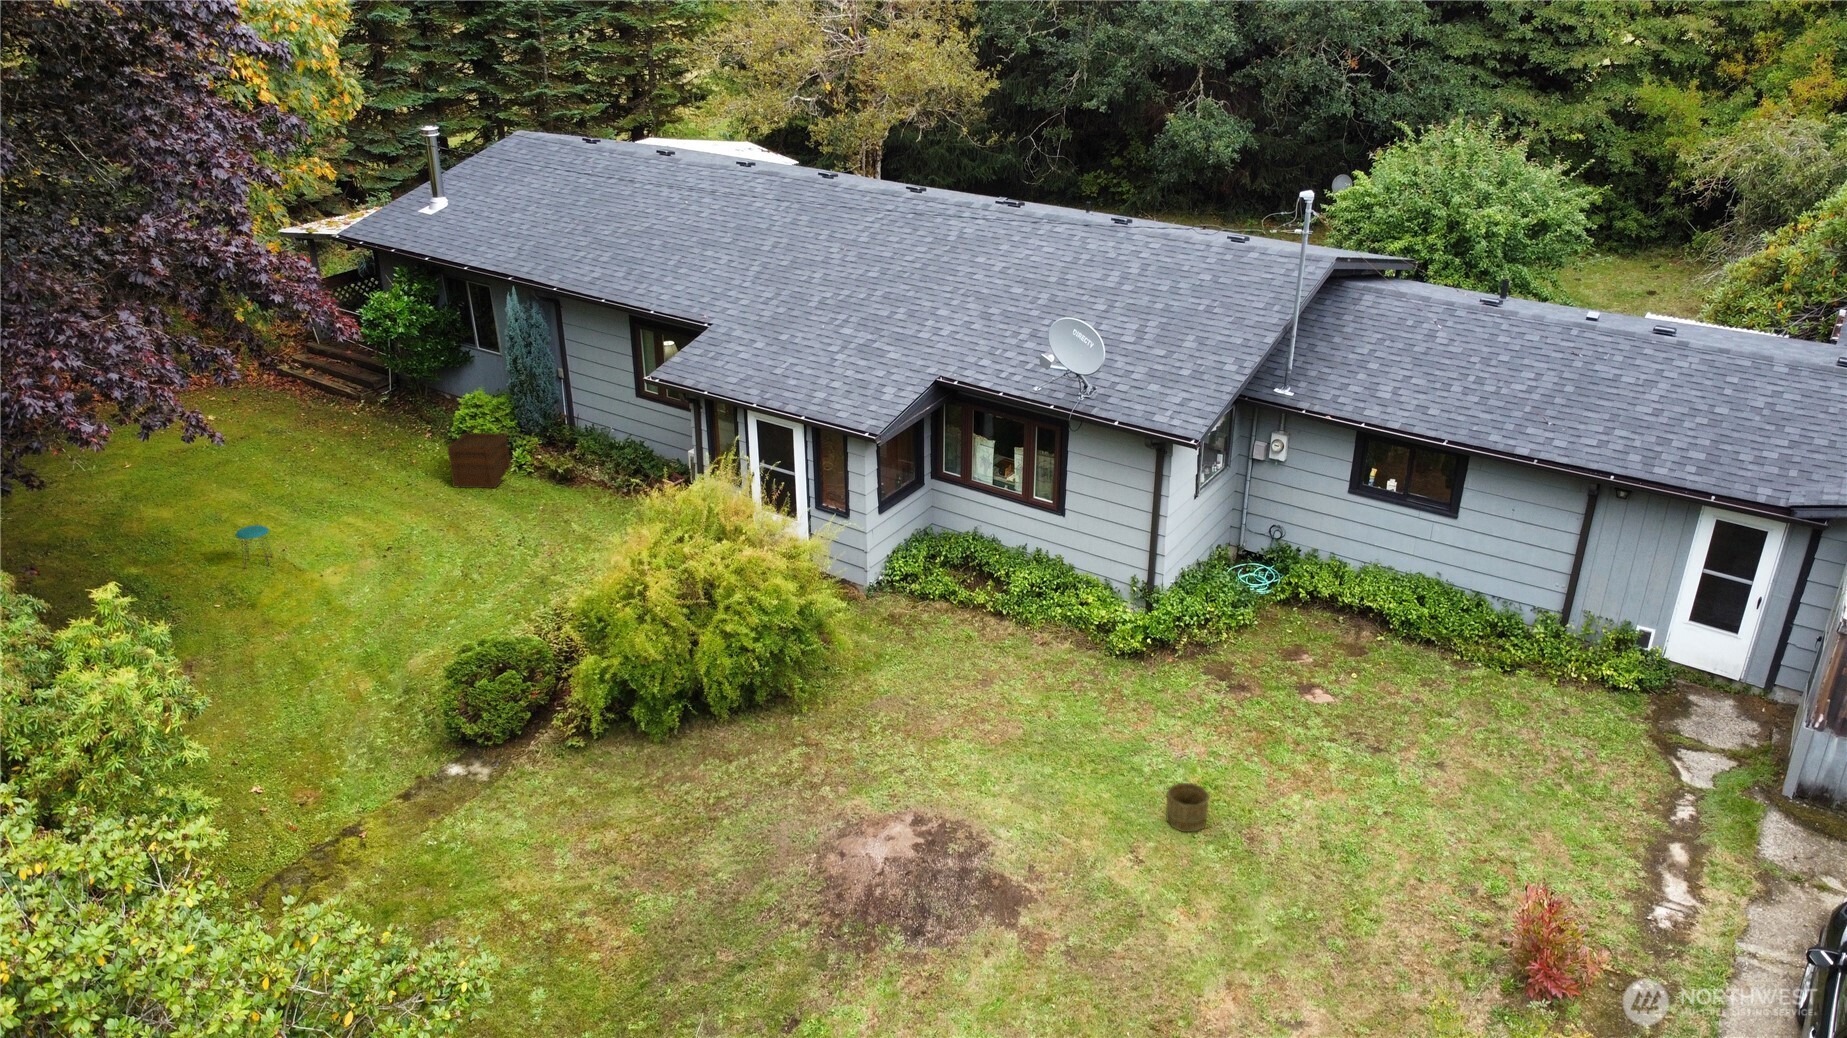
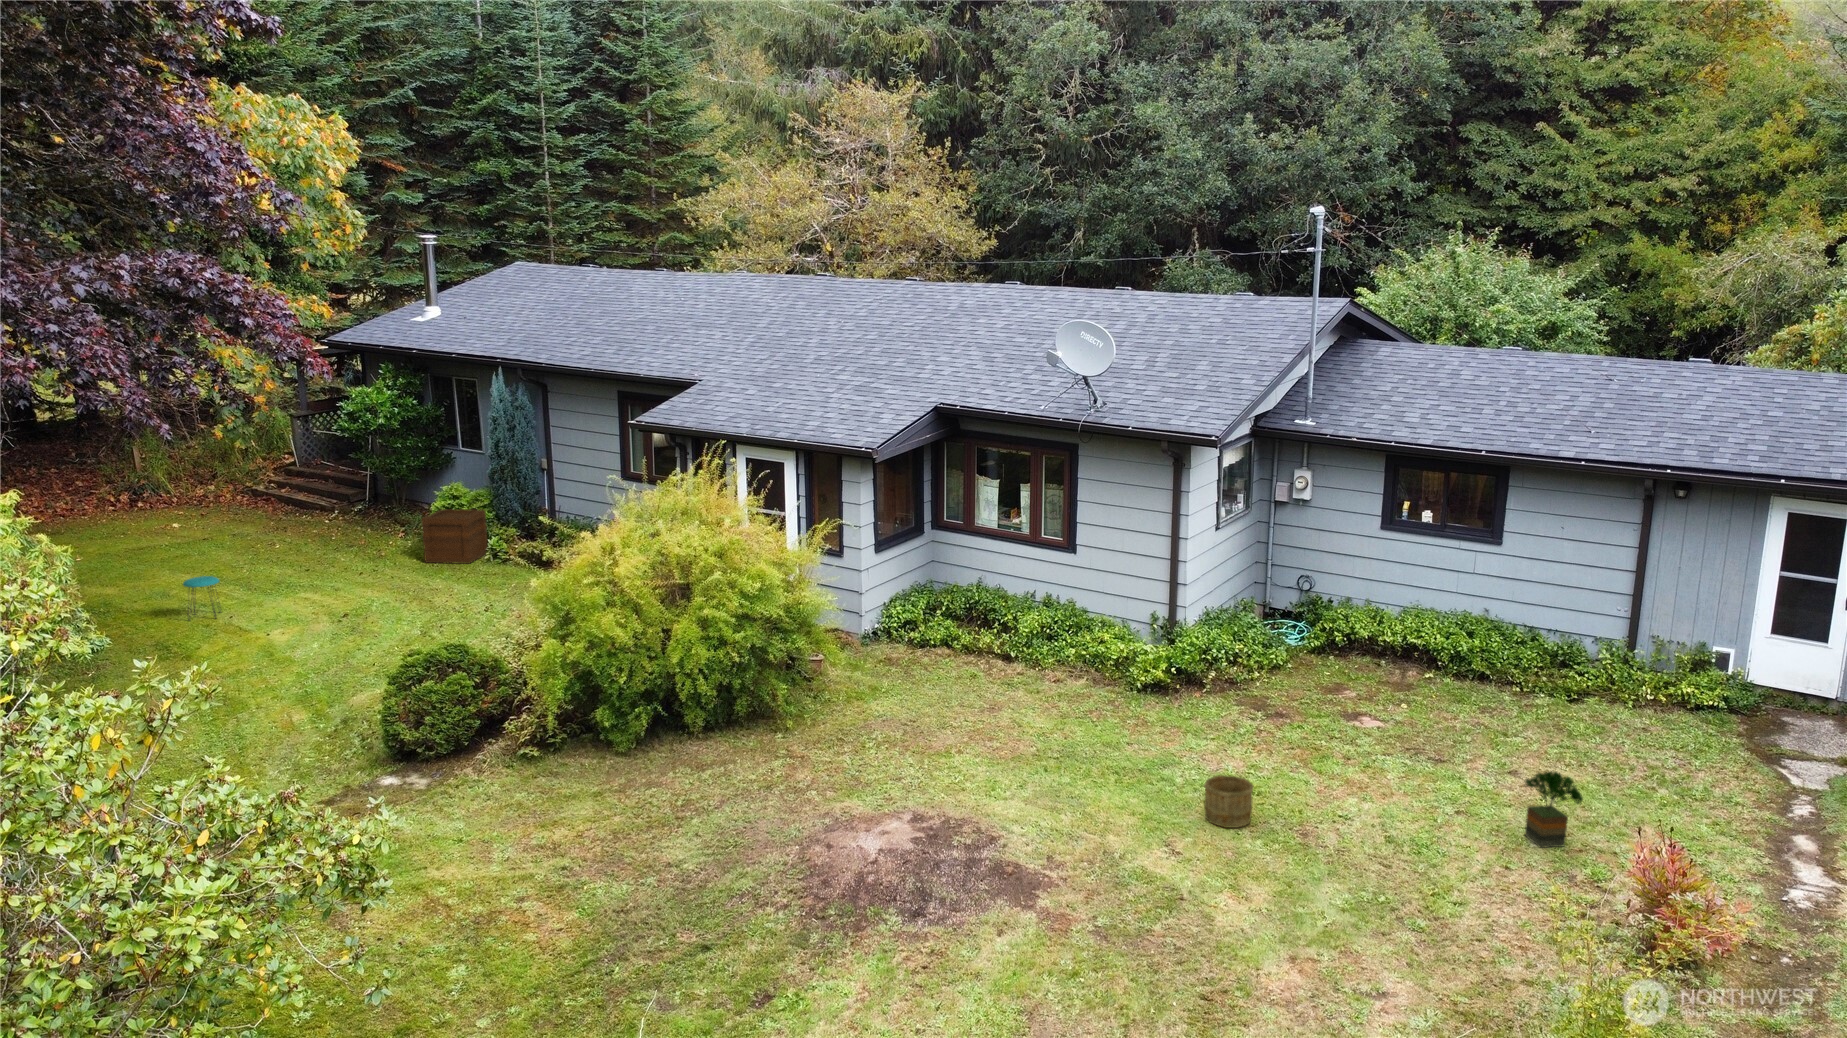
potted tree: none [1440,789,1492,855] -> present [1524,771,1583,848]

